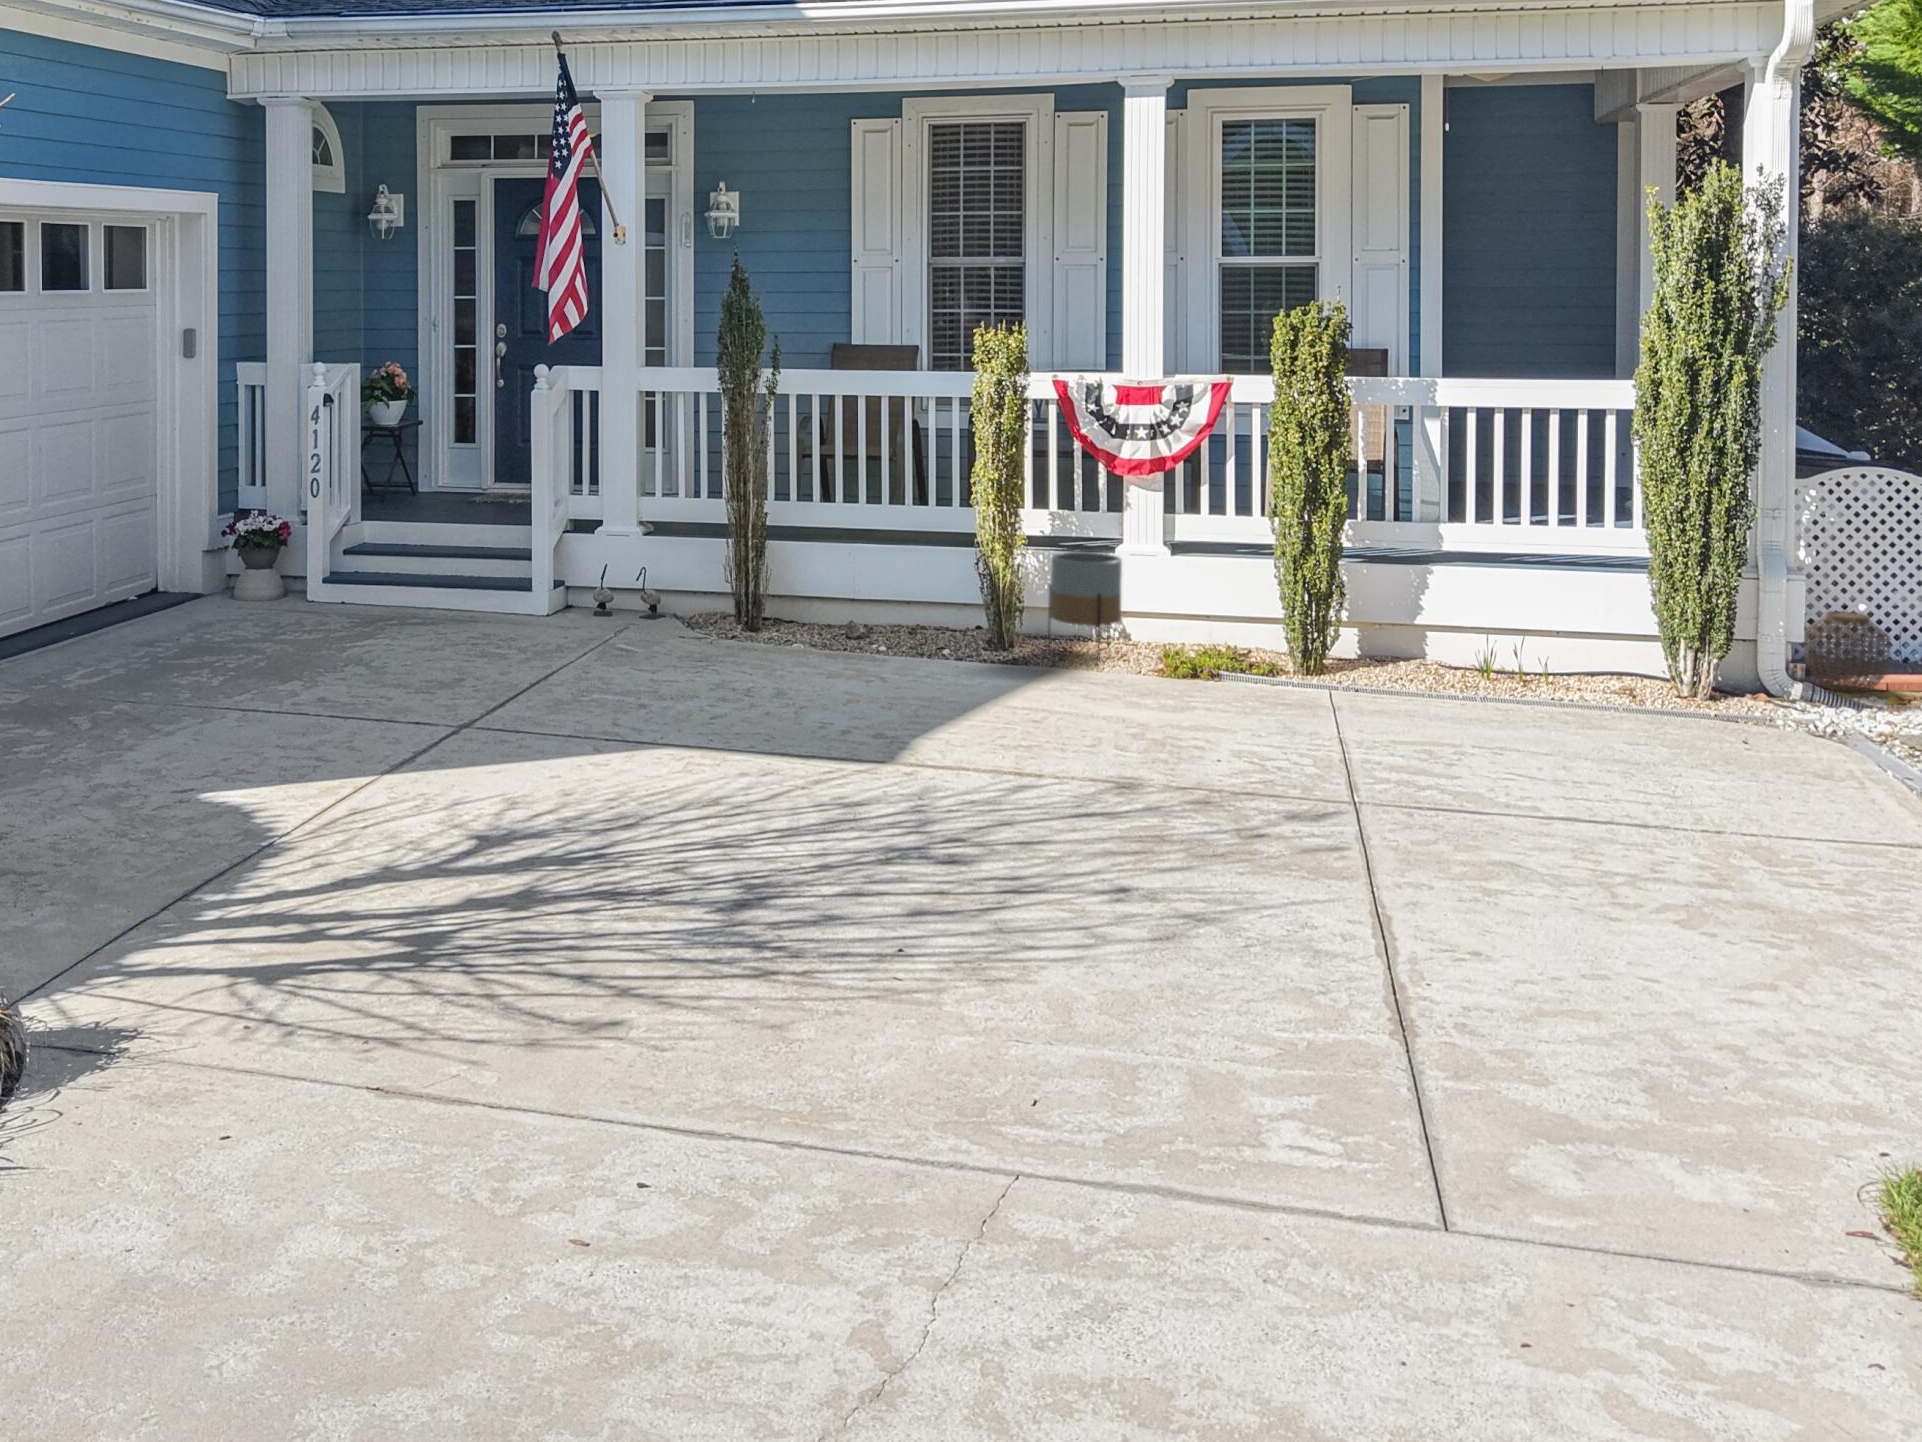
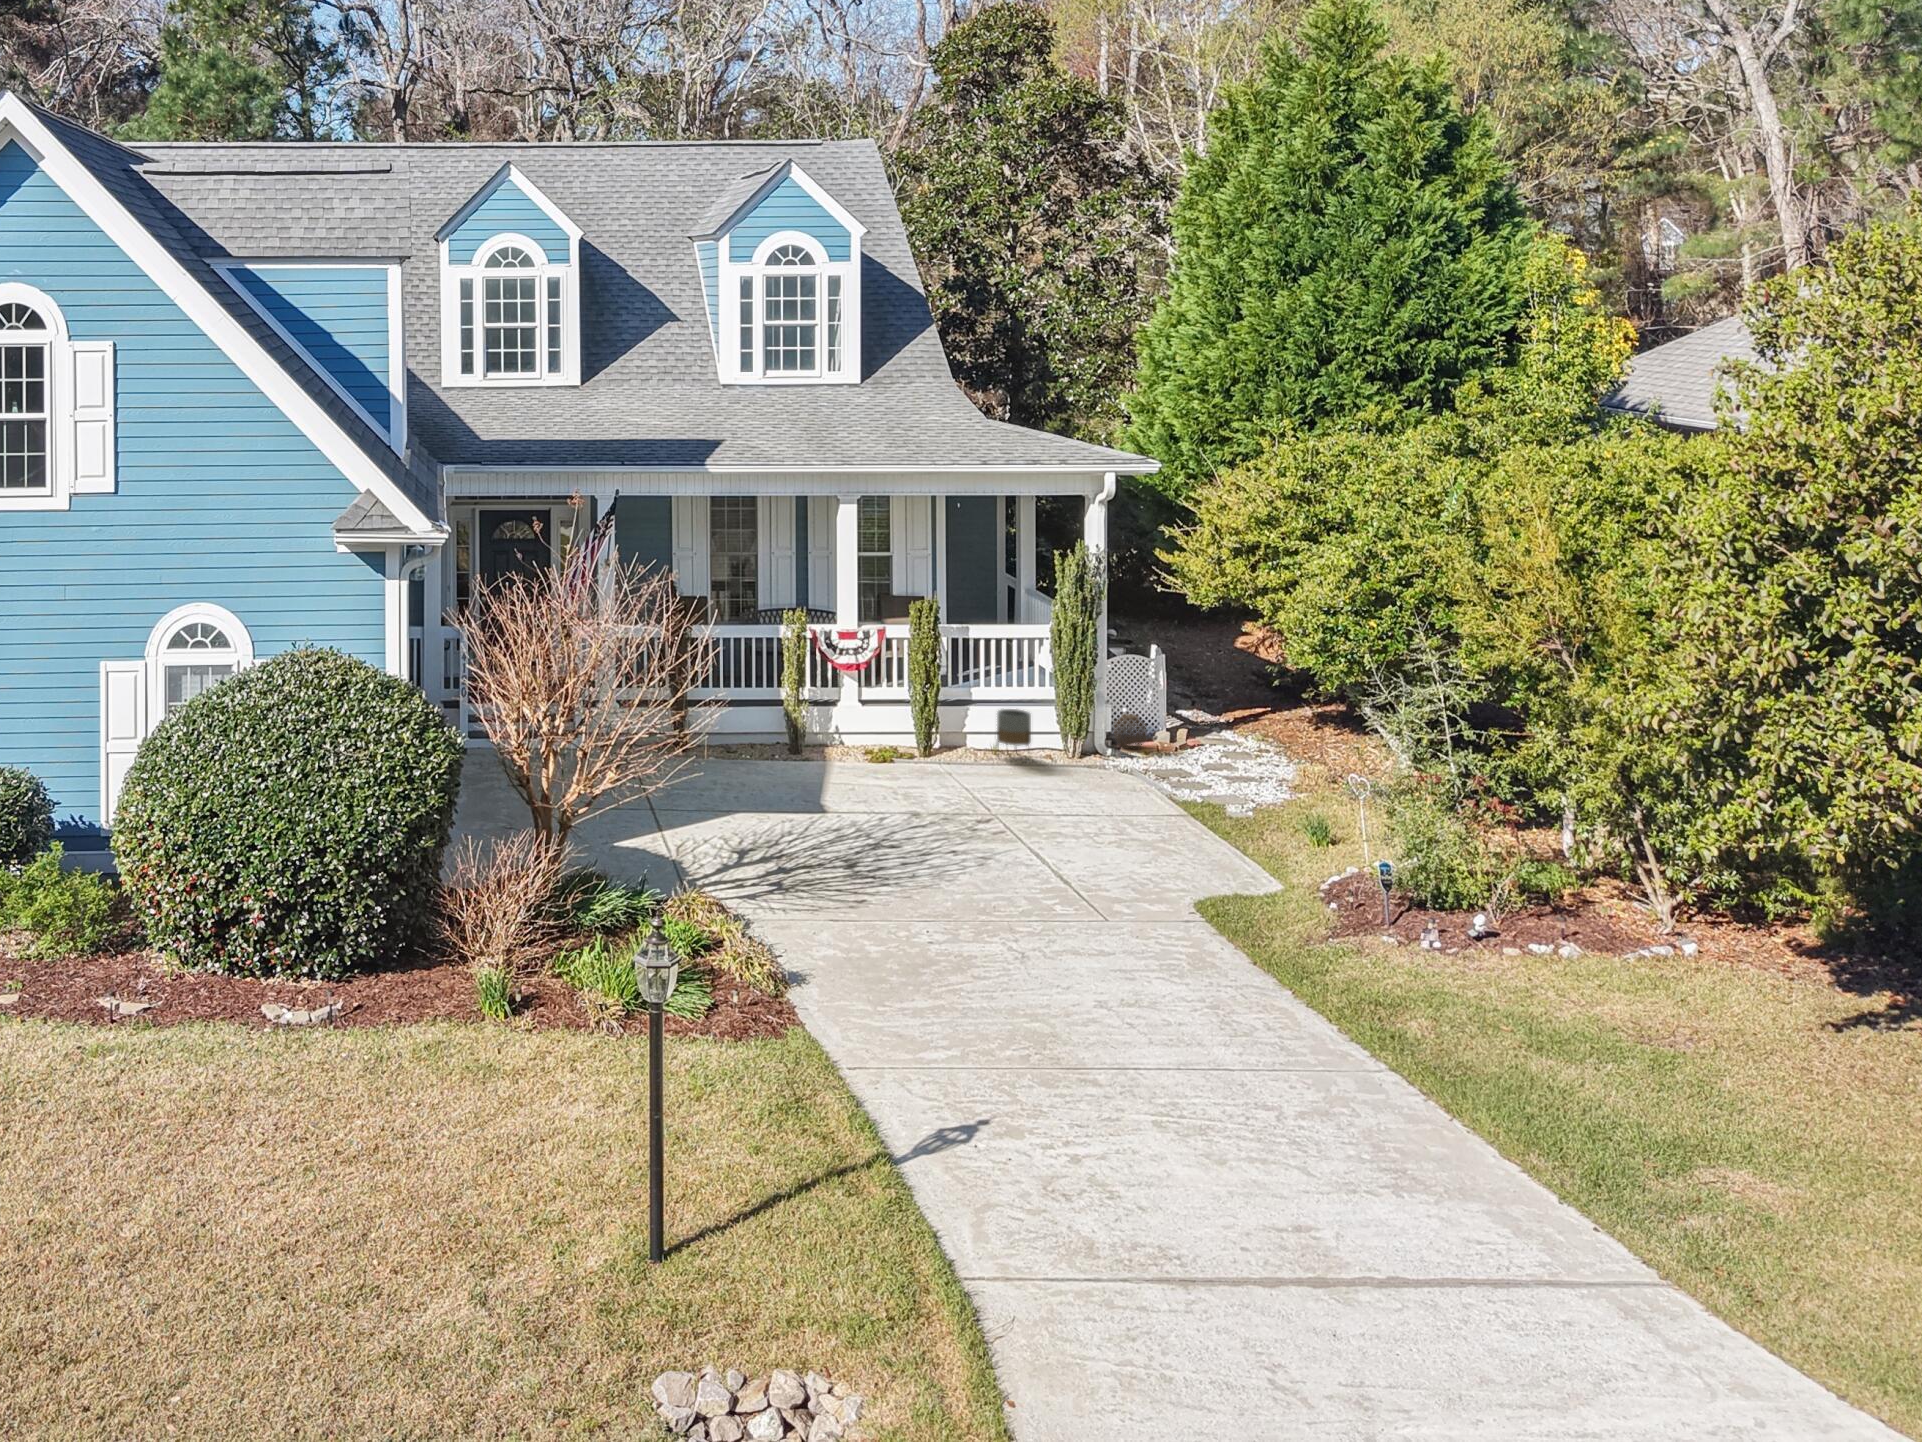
planter: present [1048,552,1122,656] -> present [997,709,1031,746]

